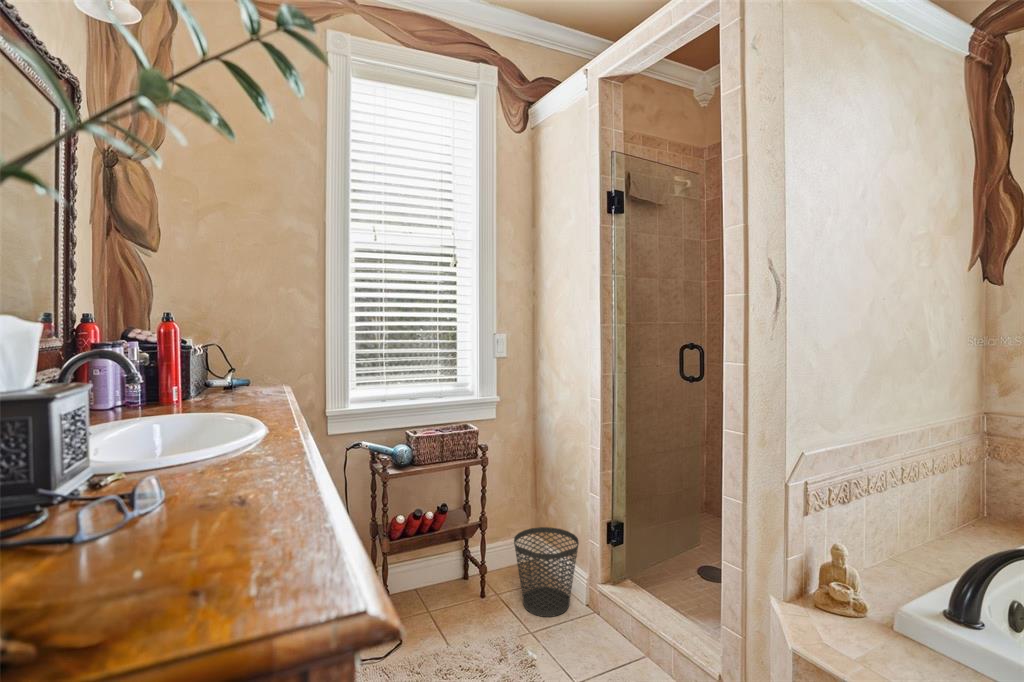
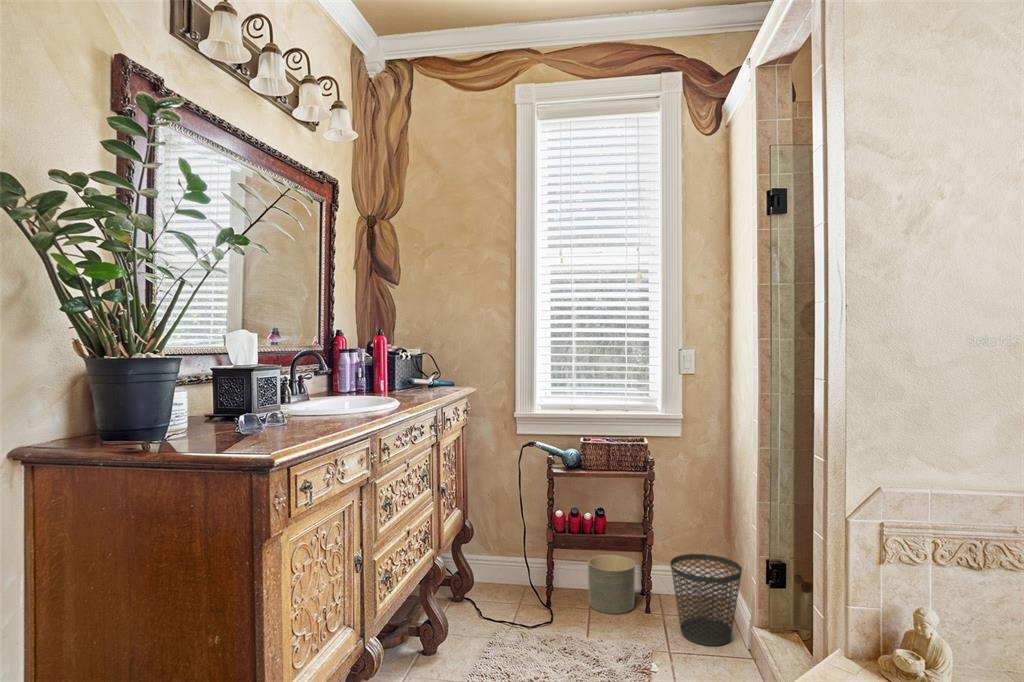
planter: none [420,545,469,610] -> present [588,555,635,614]

